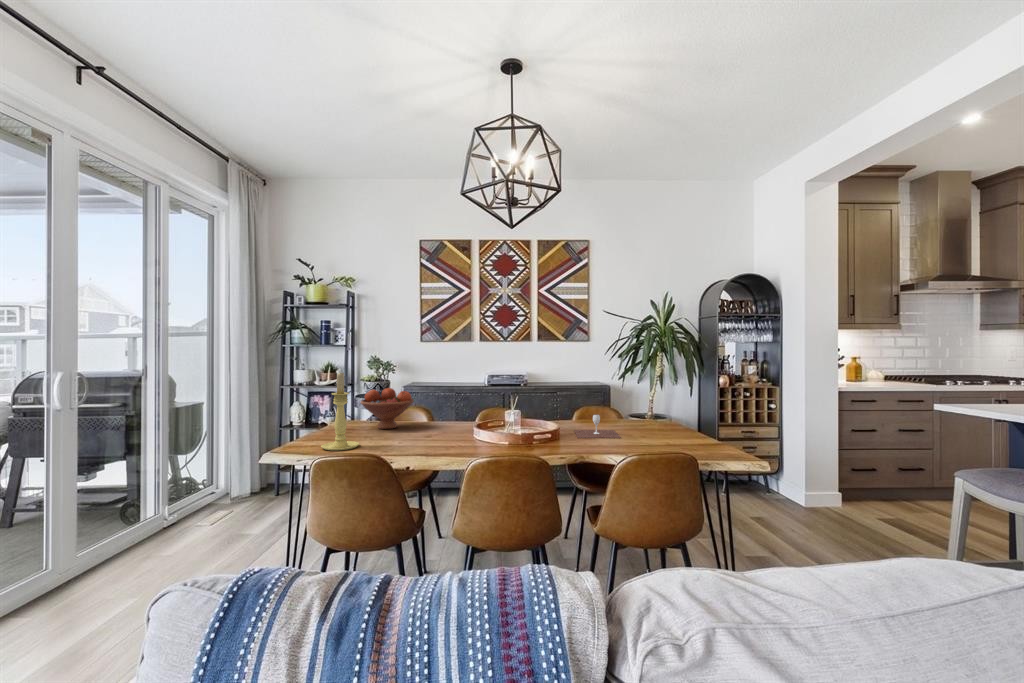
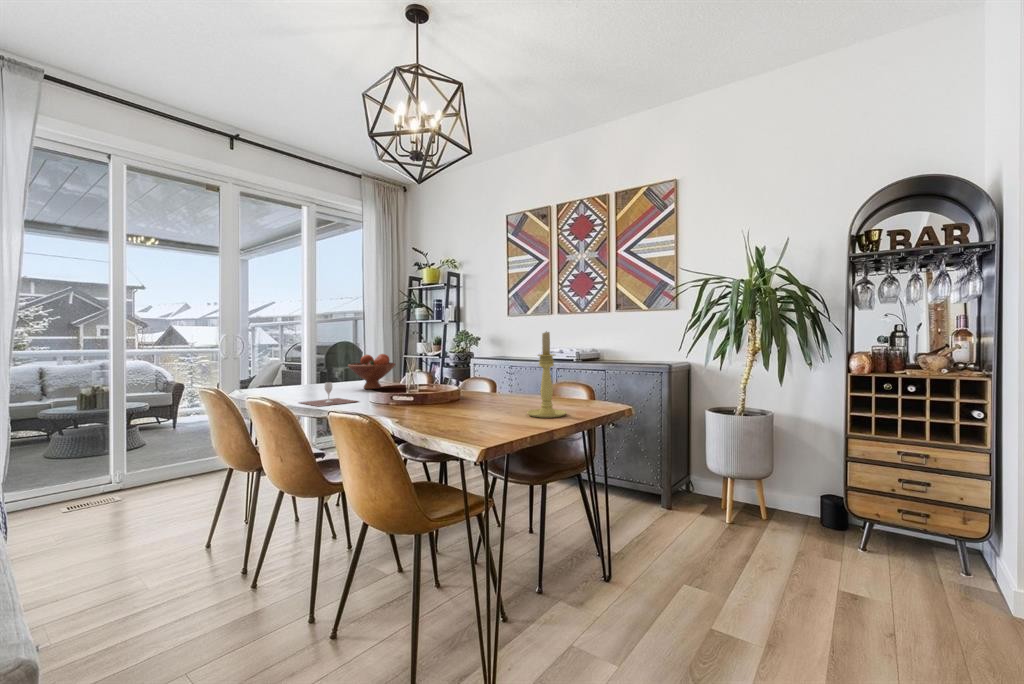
candle holder: present [321,373,359,451] -> present [527,332,567,418]
wine glass: present [574,415,621,438] -> present [300,382,357,407]

